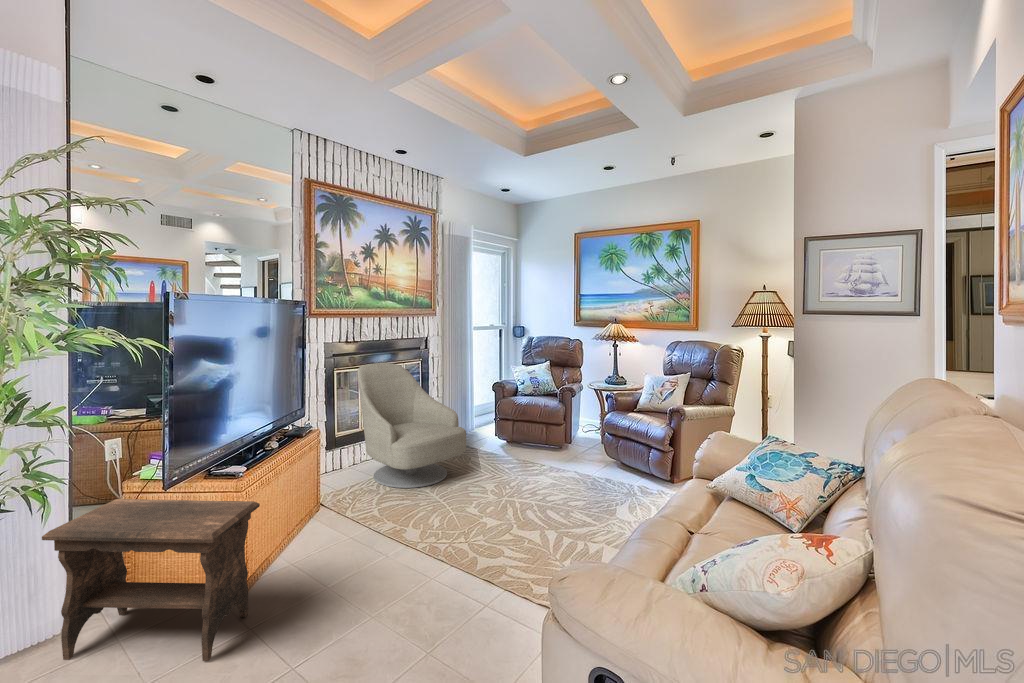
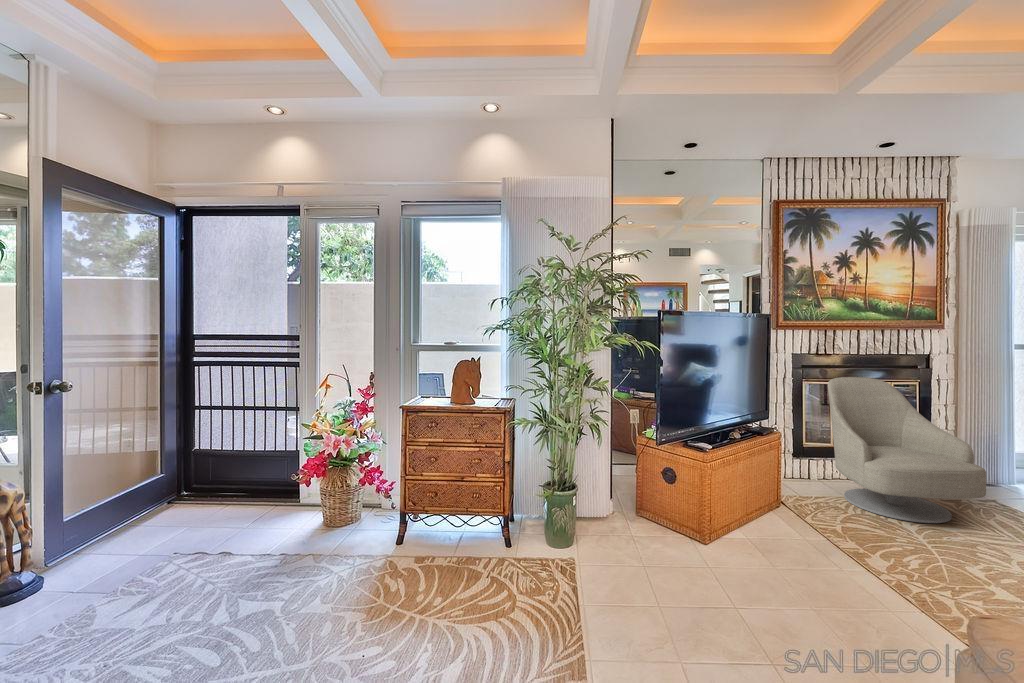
footstool: present [42,499,260,661] -> none [595,446,718,573]

